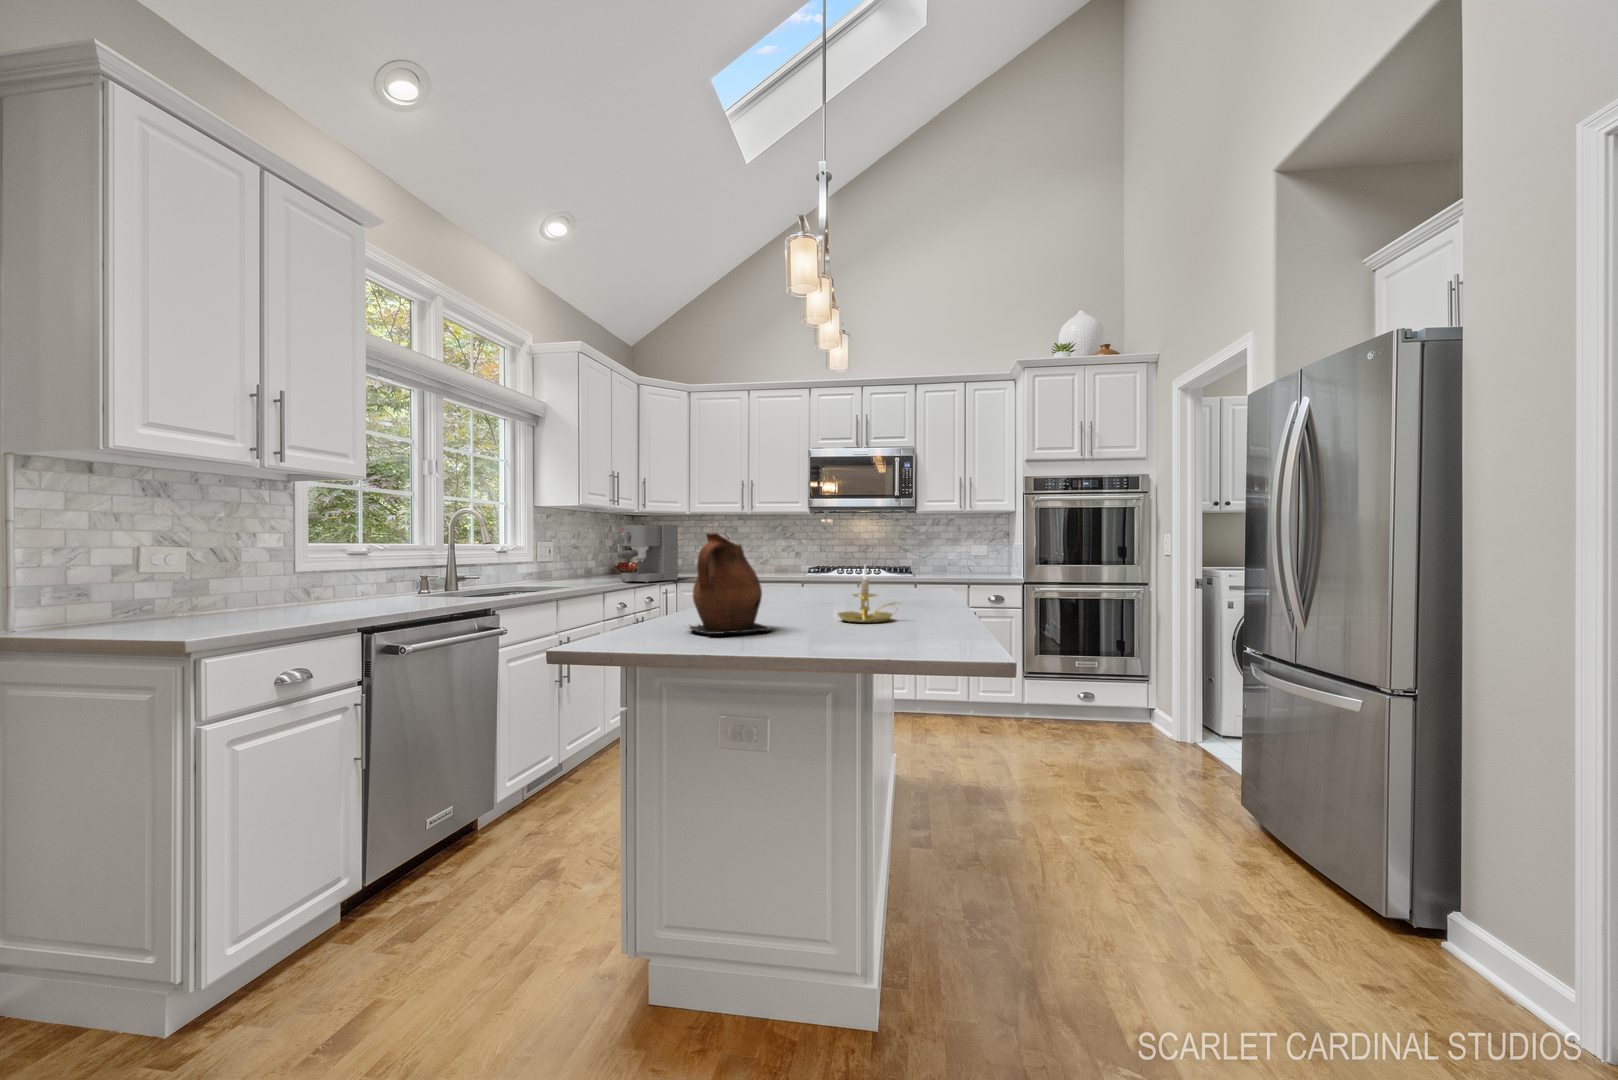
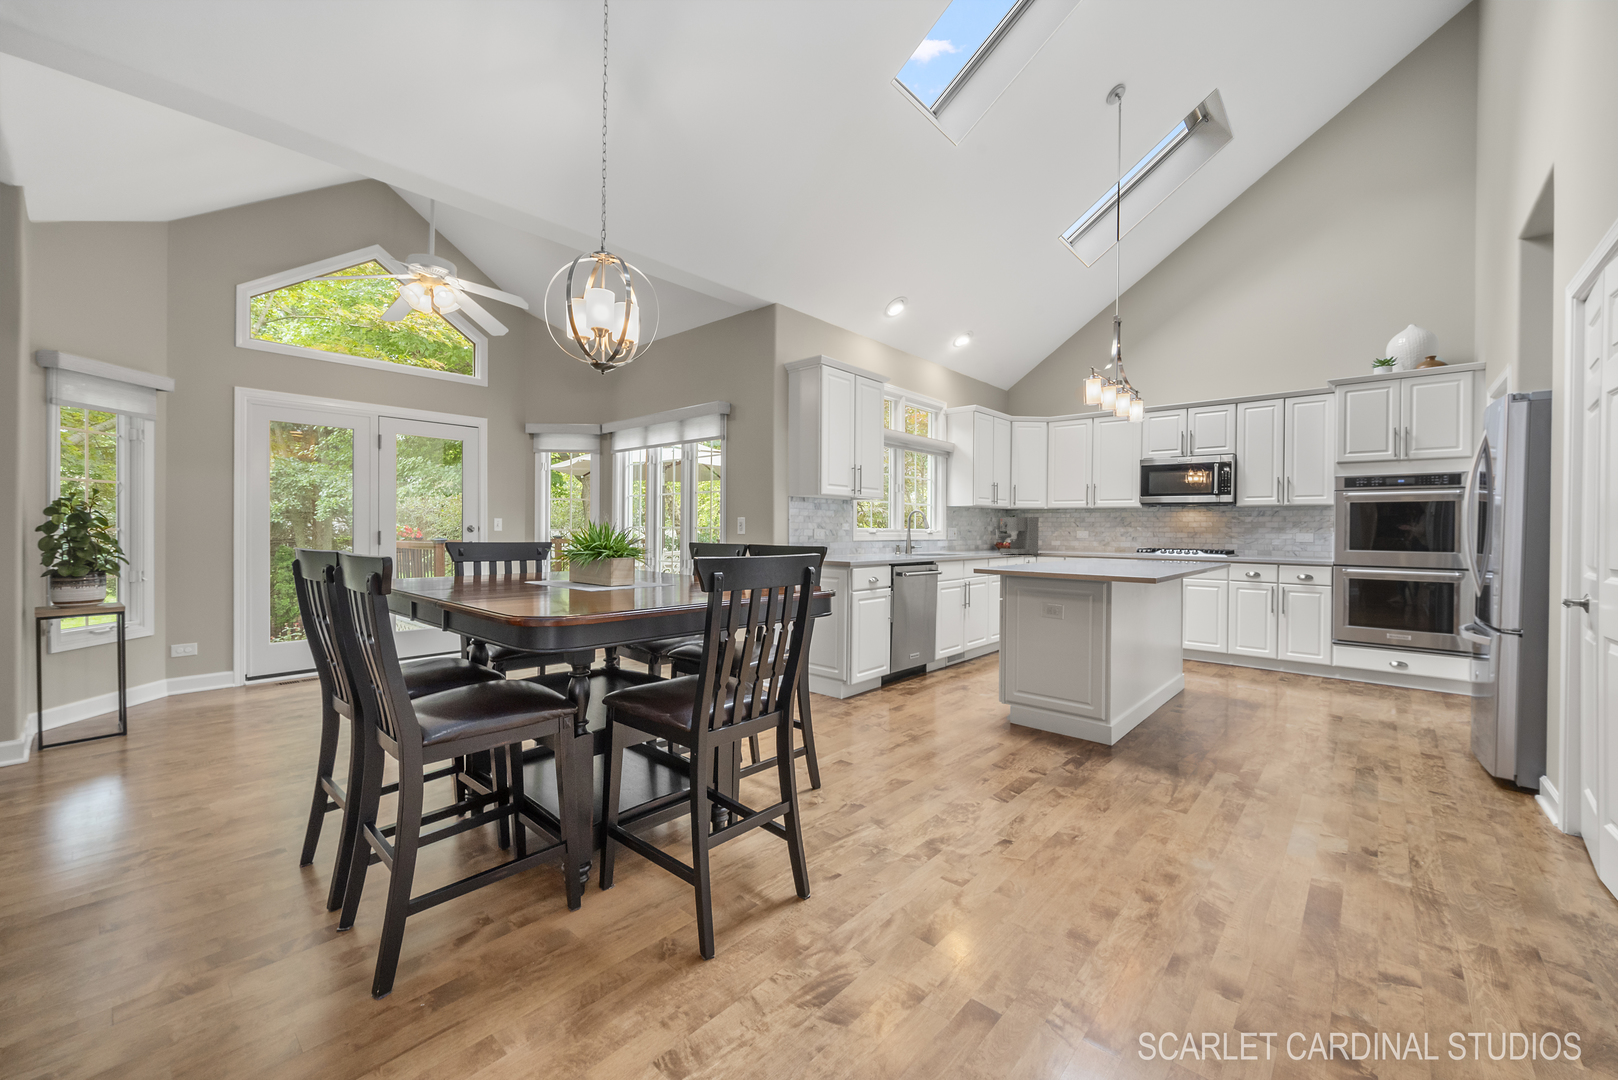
ceramic pitcher: present [690,533,772,634] -> none [1035,520,1080,568]
candle holder: present [838,565,896,623] -> none [1120,537,1158,567]

